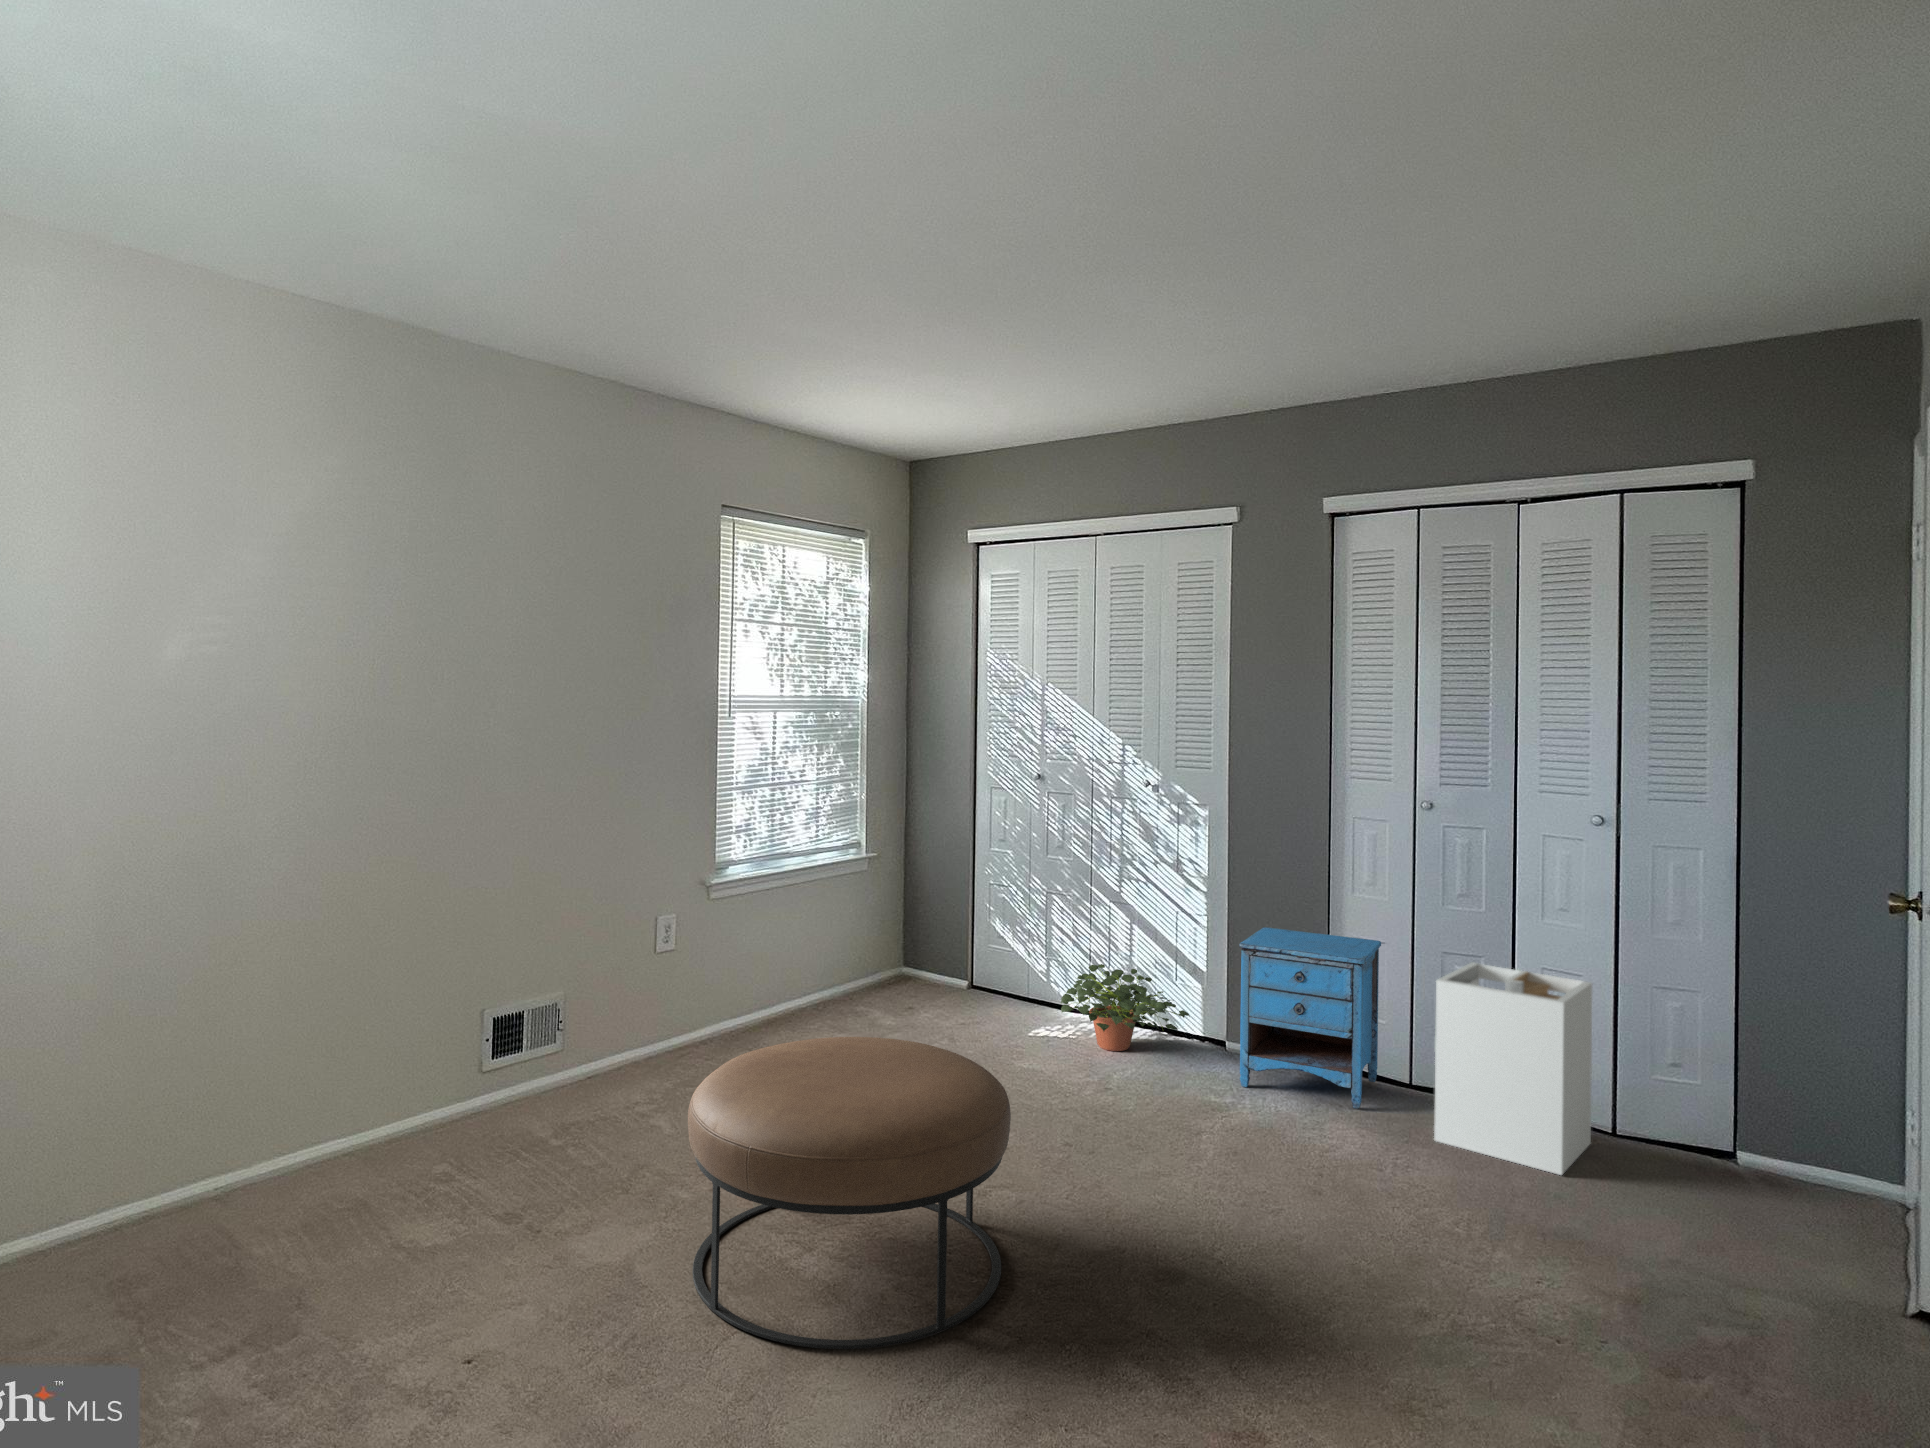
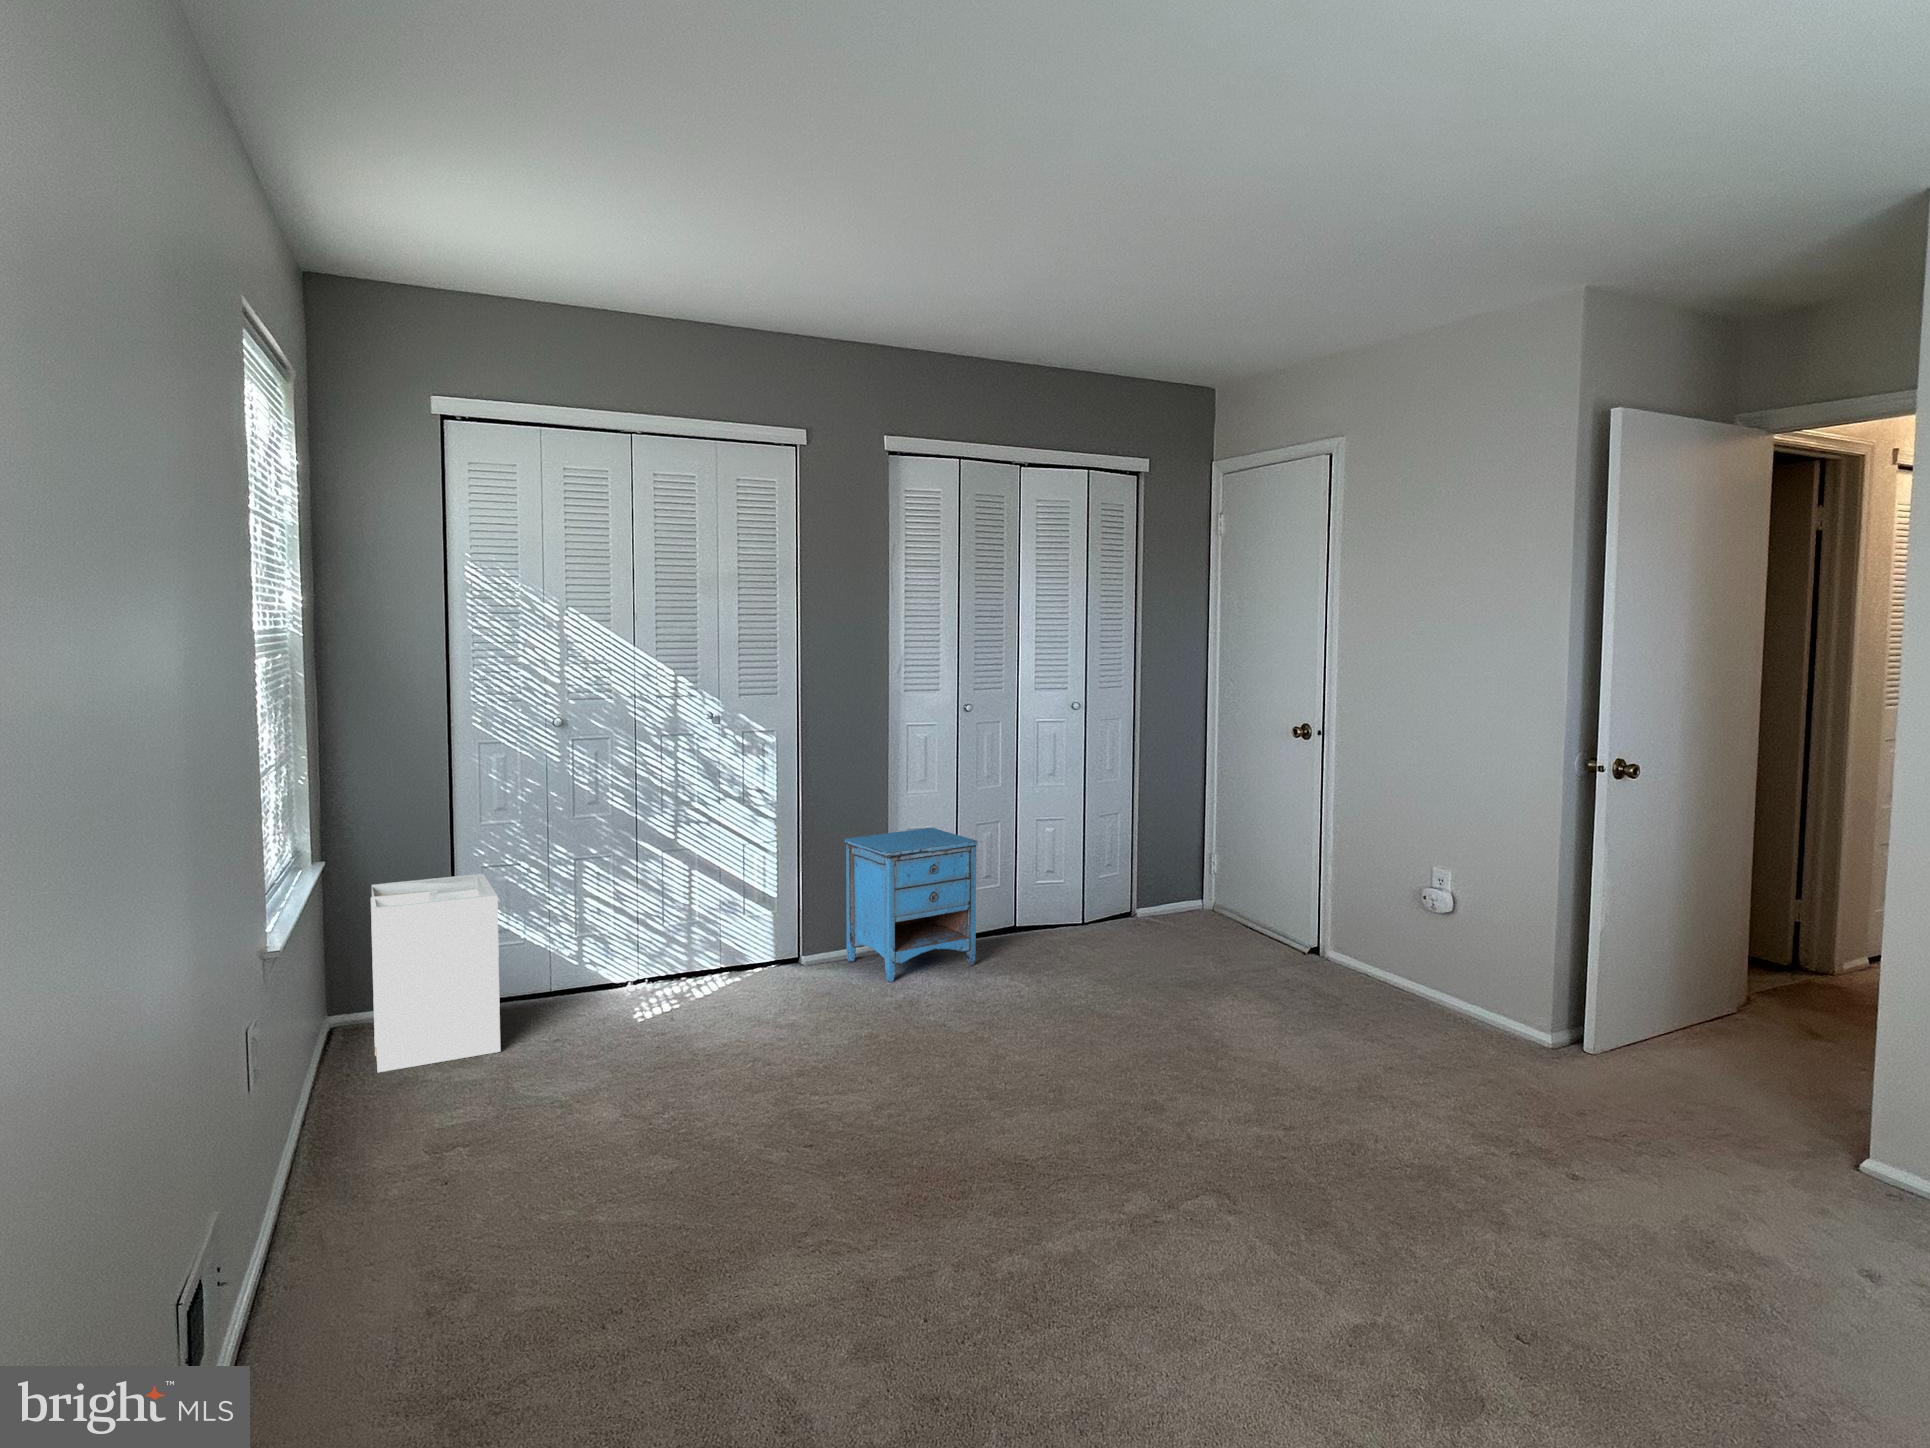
laundry hamper: present [1434,962,1592,1175] -> present [371,874,500,1072]
potted plant: present [1061,964,1190,1051] -> none [675,913,809,1002]
ottoman: present [688,1037,1011,1349] -> none [925,986,1252,1296]

